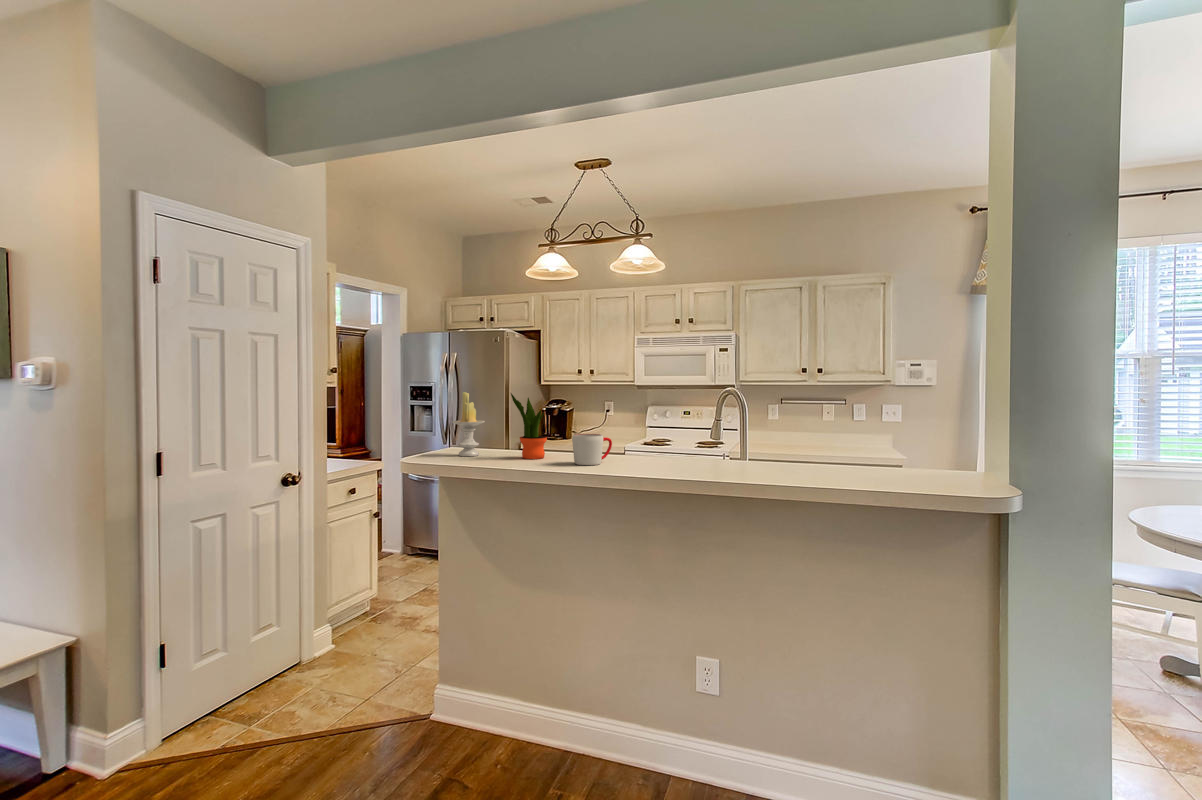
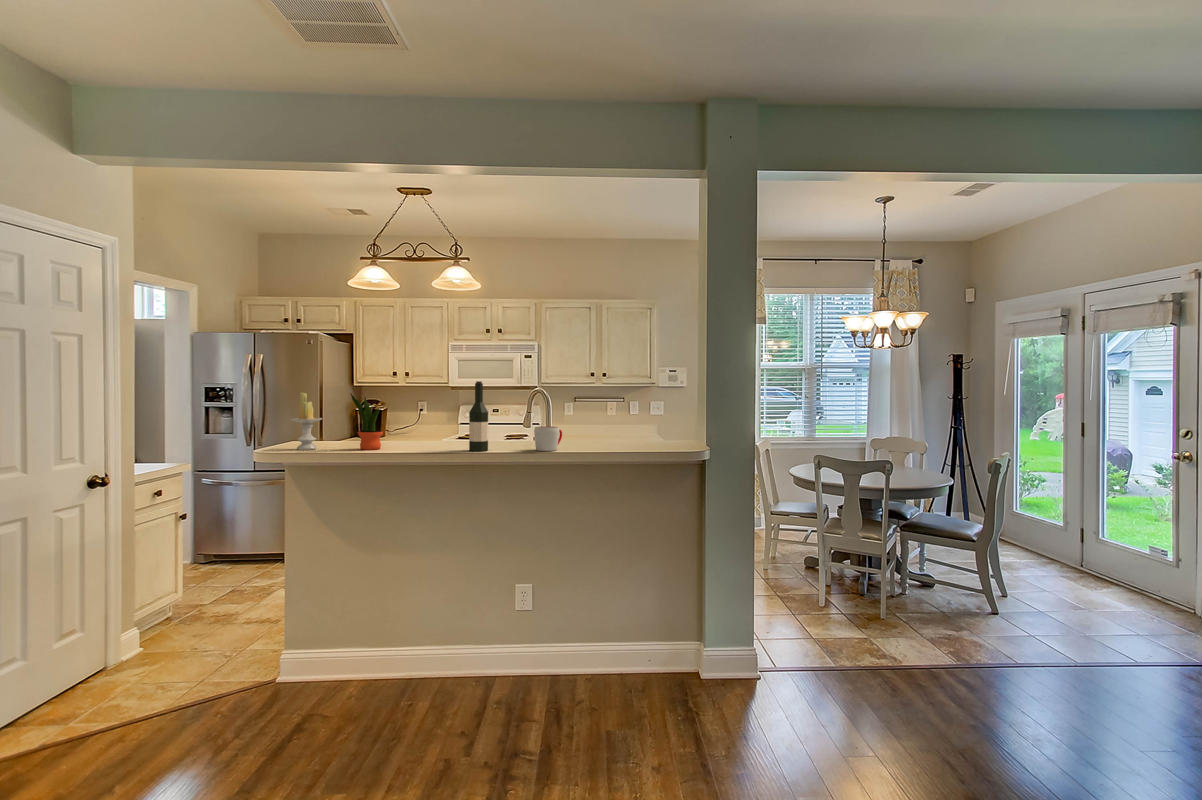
wine bottle: none [644,378,668,466] -> present [469,381,488,451]
mug: present [572,434,612,465] -> present [534,426,562,451]

